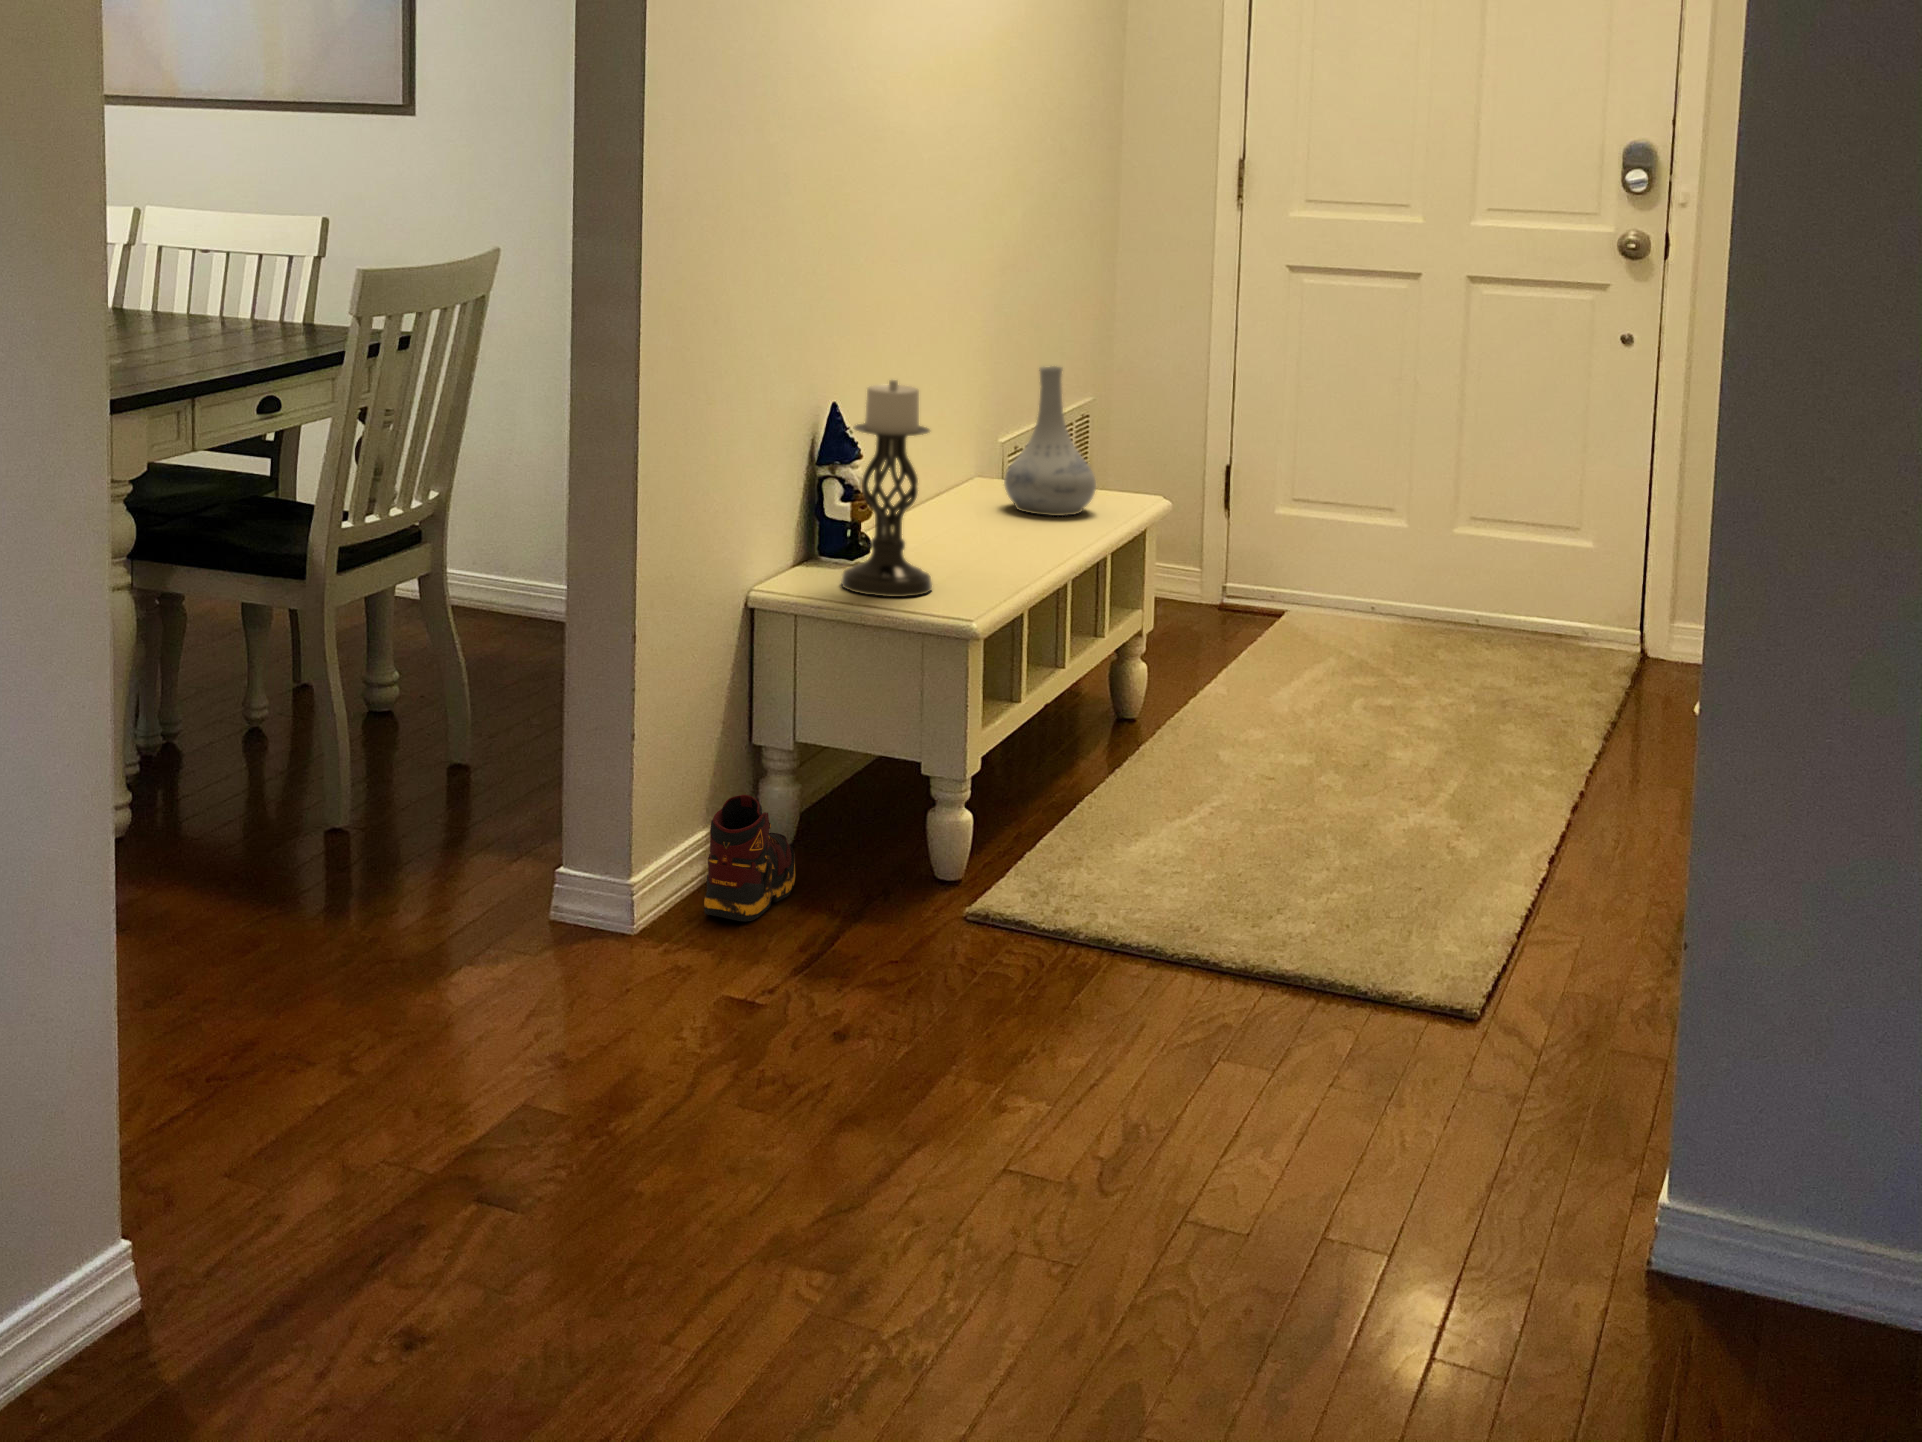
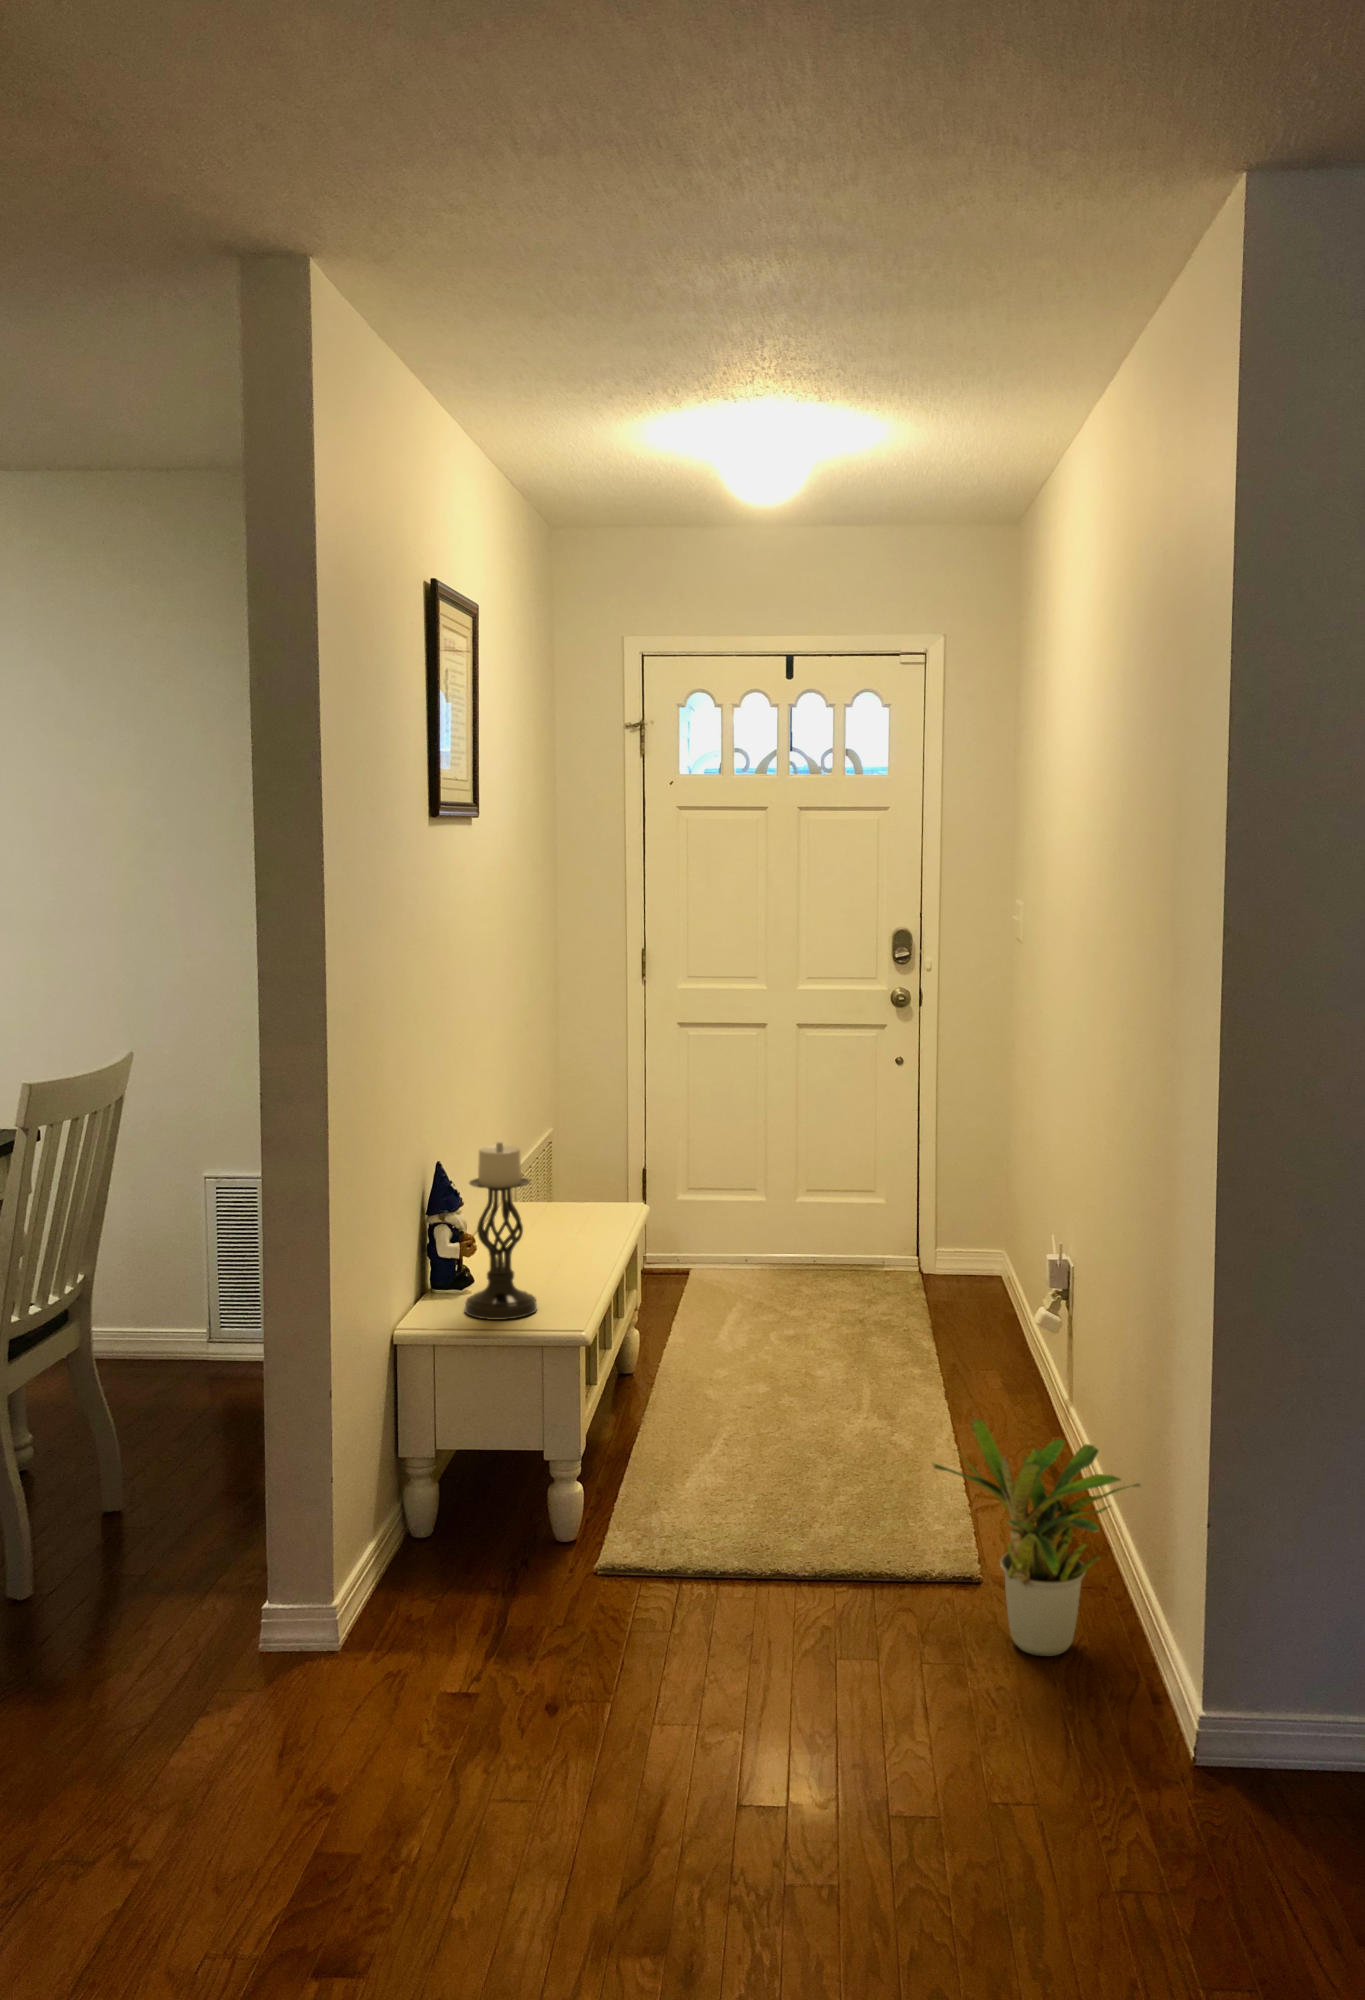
vase: present [1004,366,1096,516] -> none [539,1113,607,1228]
potted plant: none [1358,776,1647,1100] -> present [933,1418,1140,1656]
shoe: present [704,795,795,922] -> none [393,1507,455,1618]

